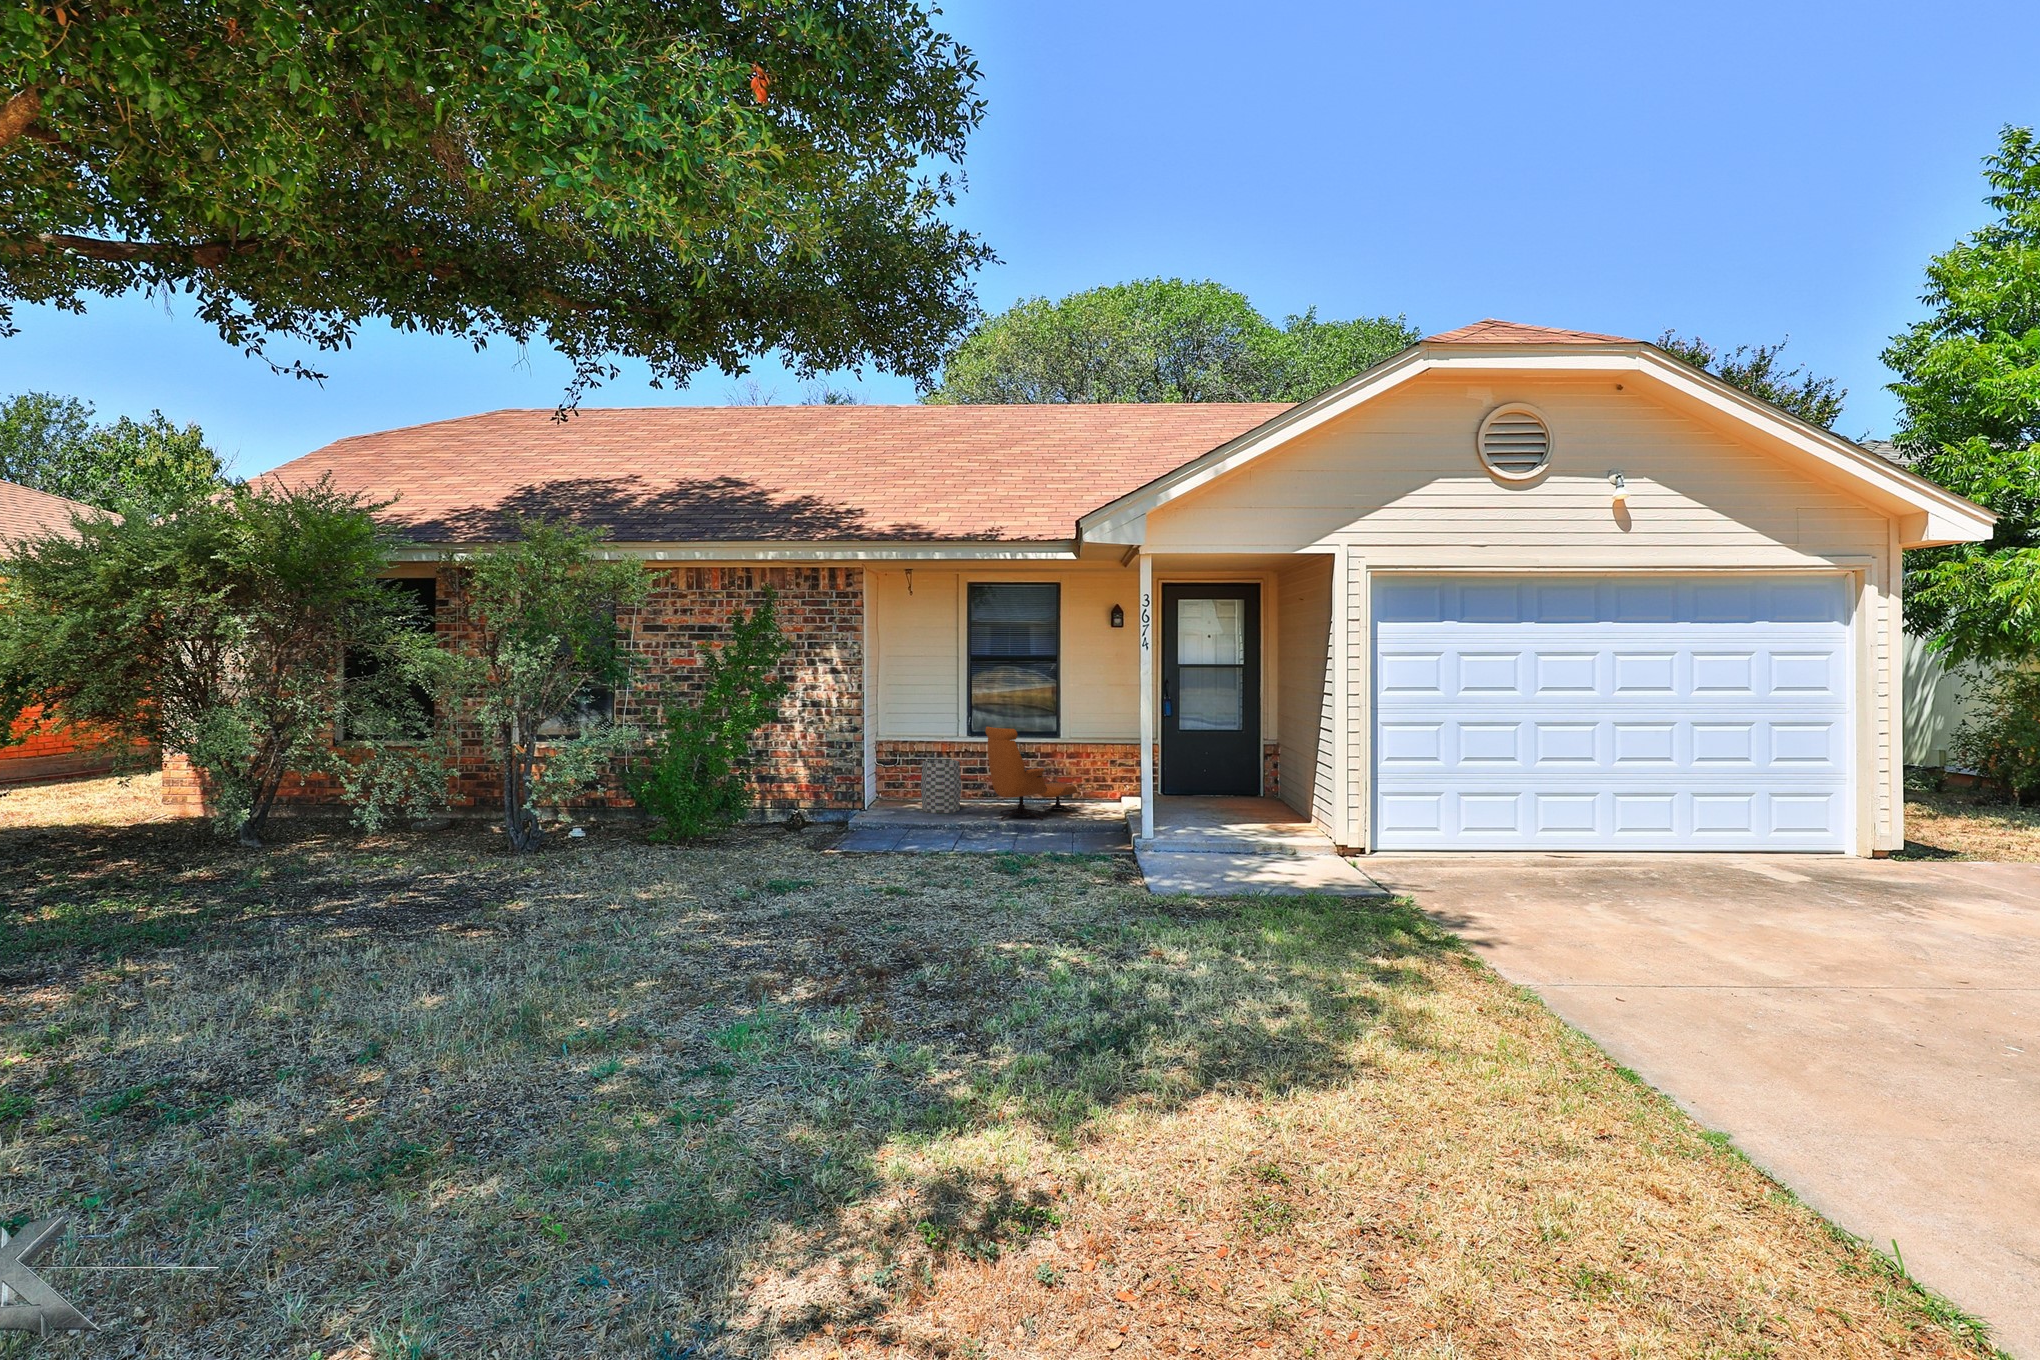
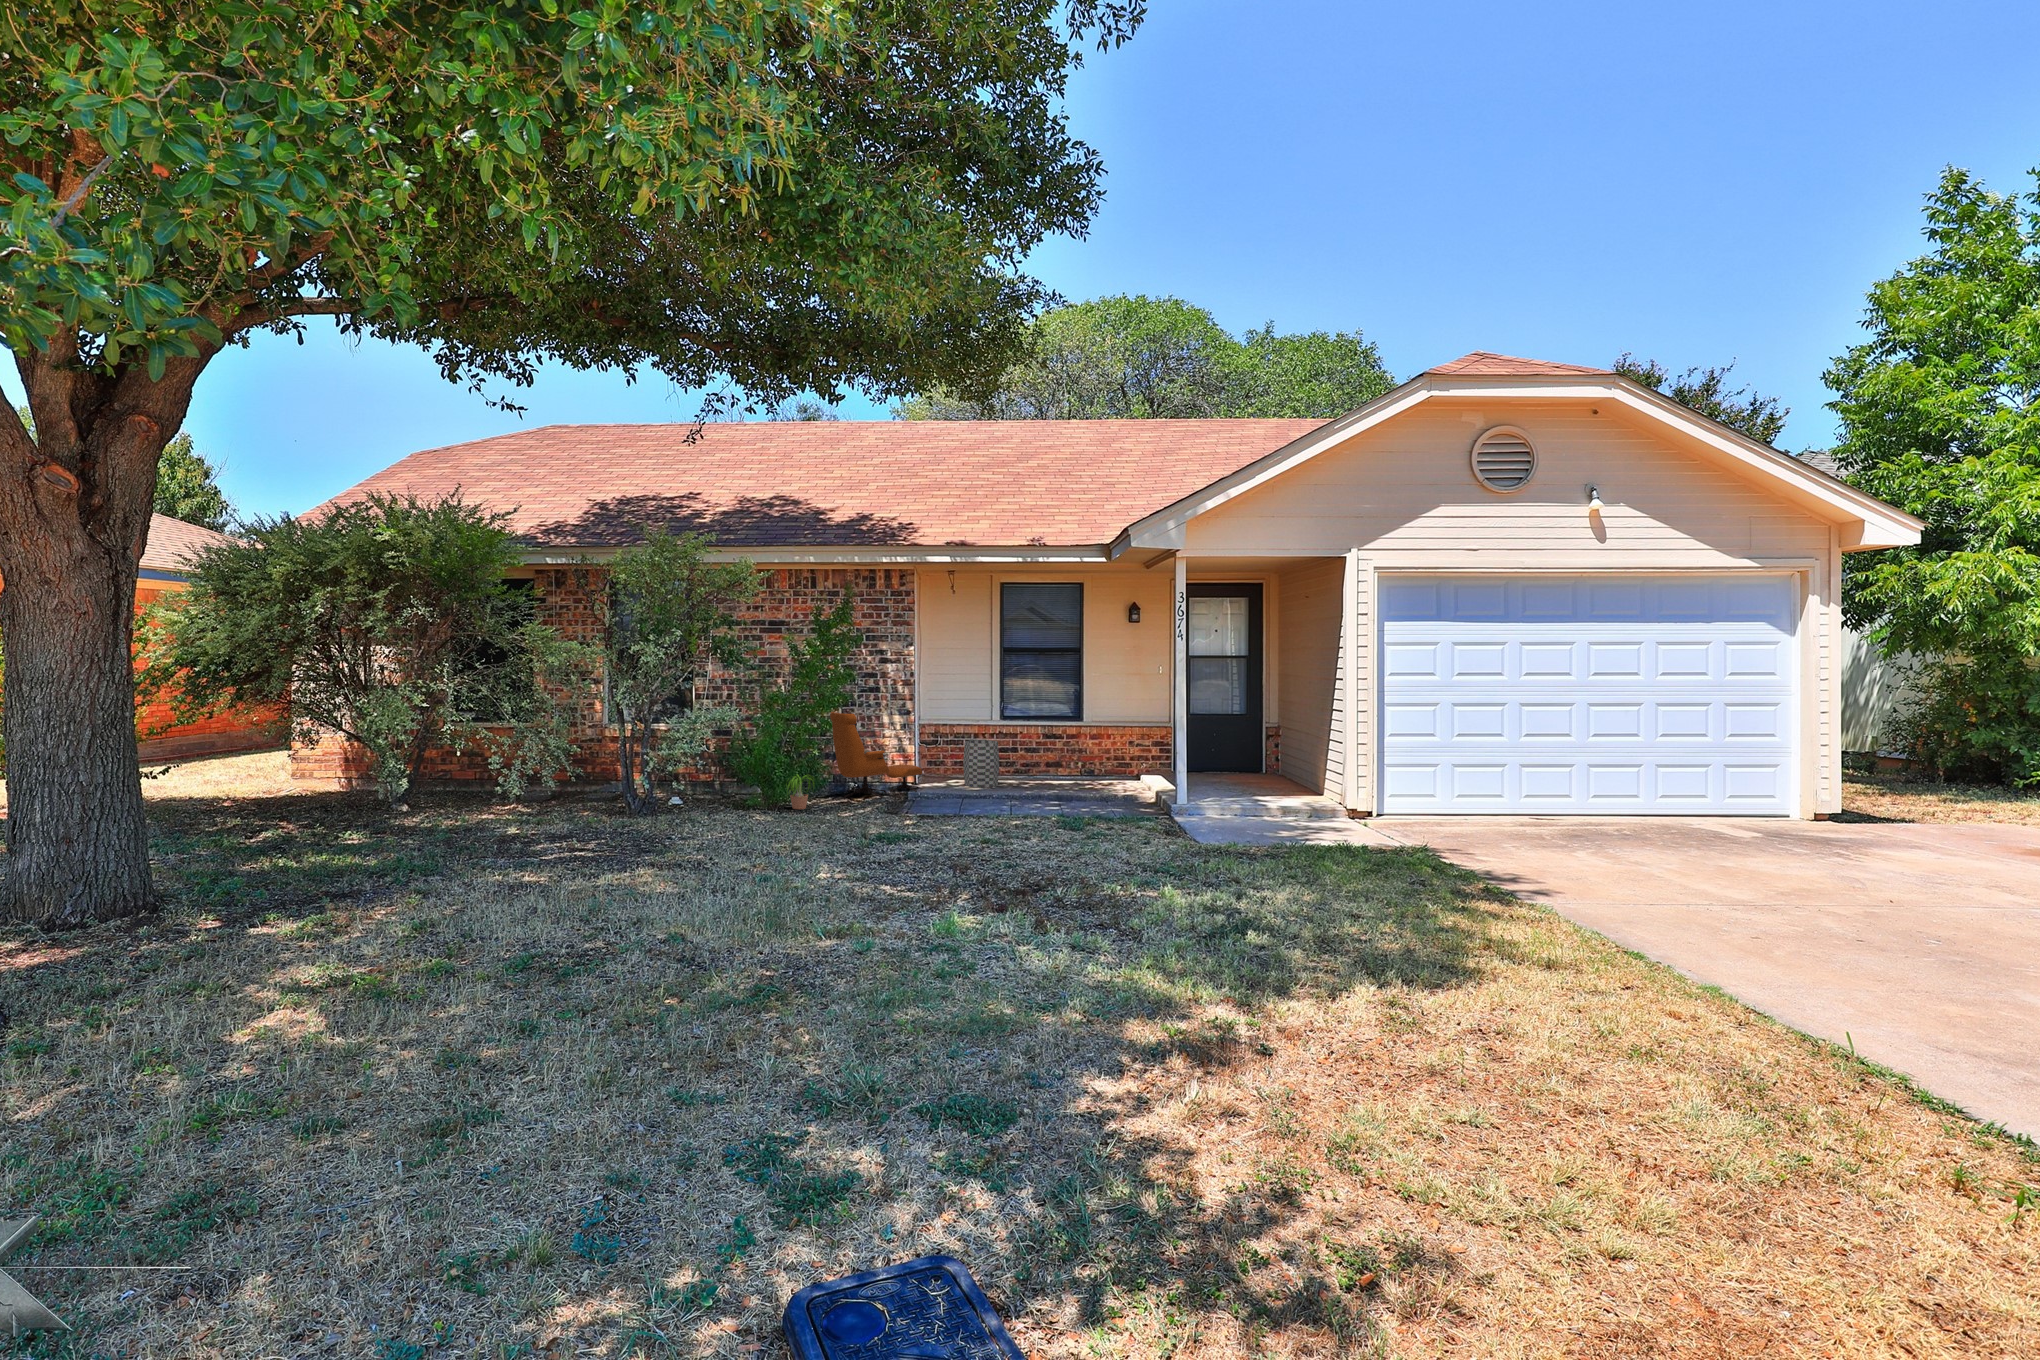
lounge chair: present [985,726,1077,820] -> present [830,712,922,799]
potted plant: none [707,800,749,839] -> present [786,774,815,809]

